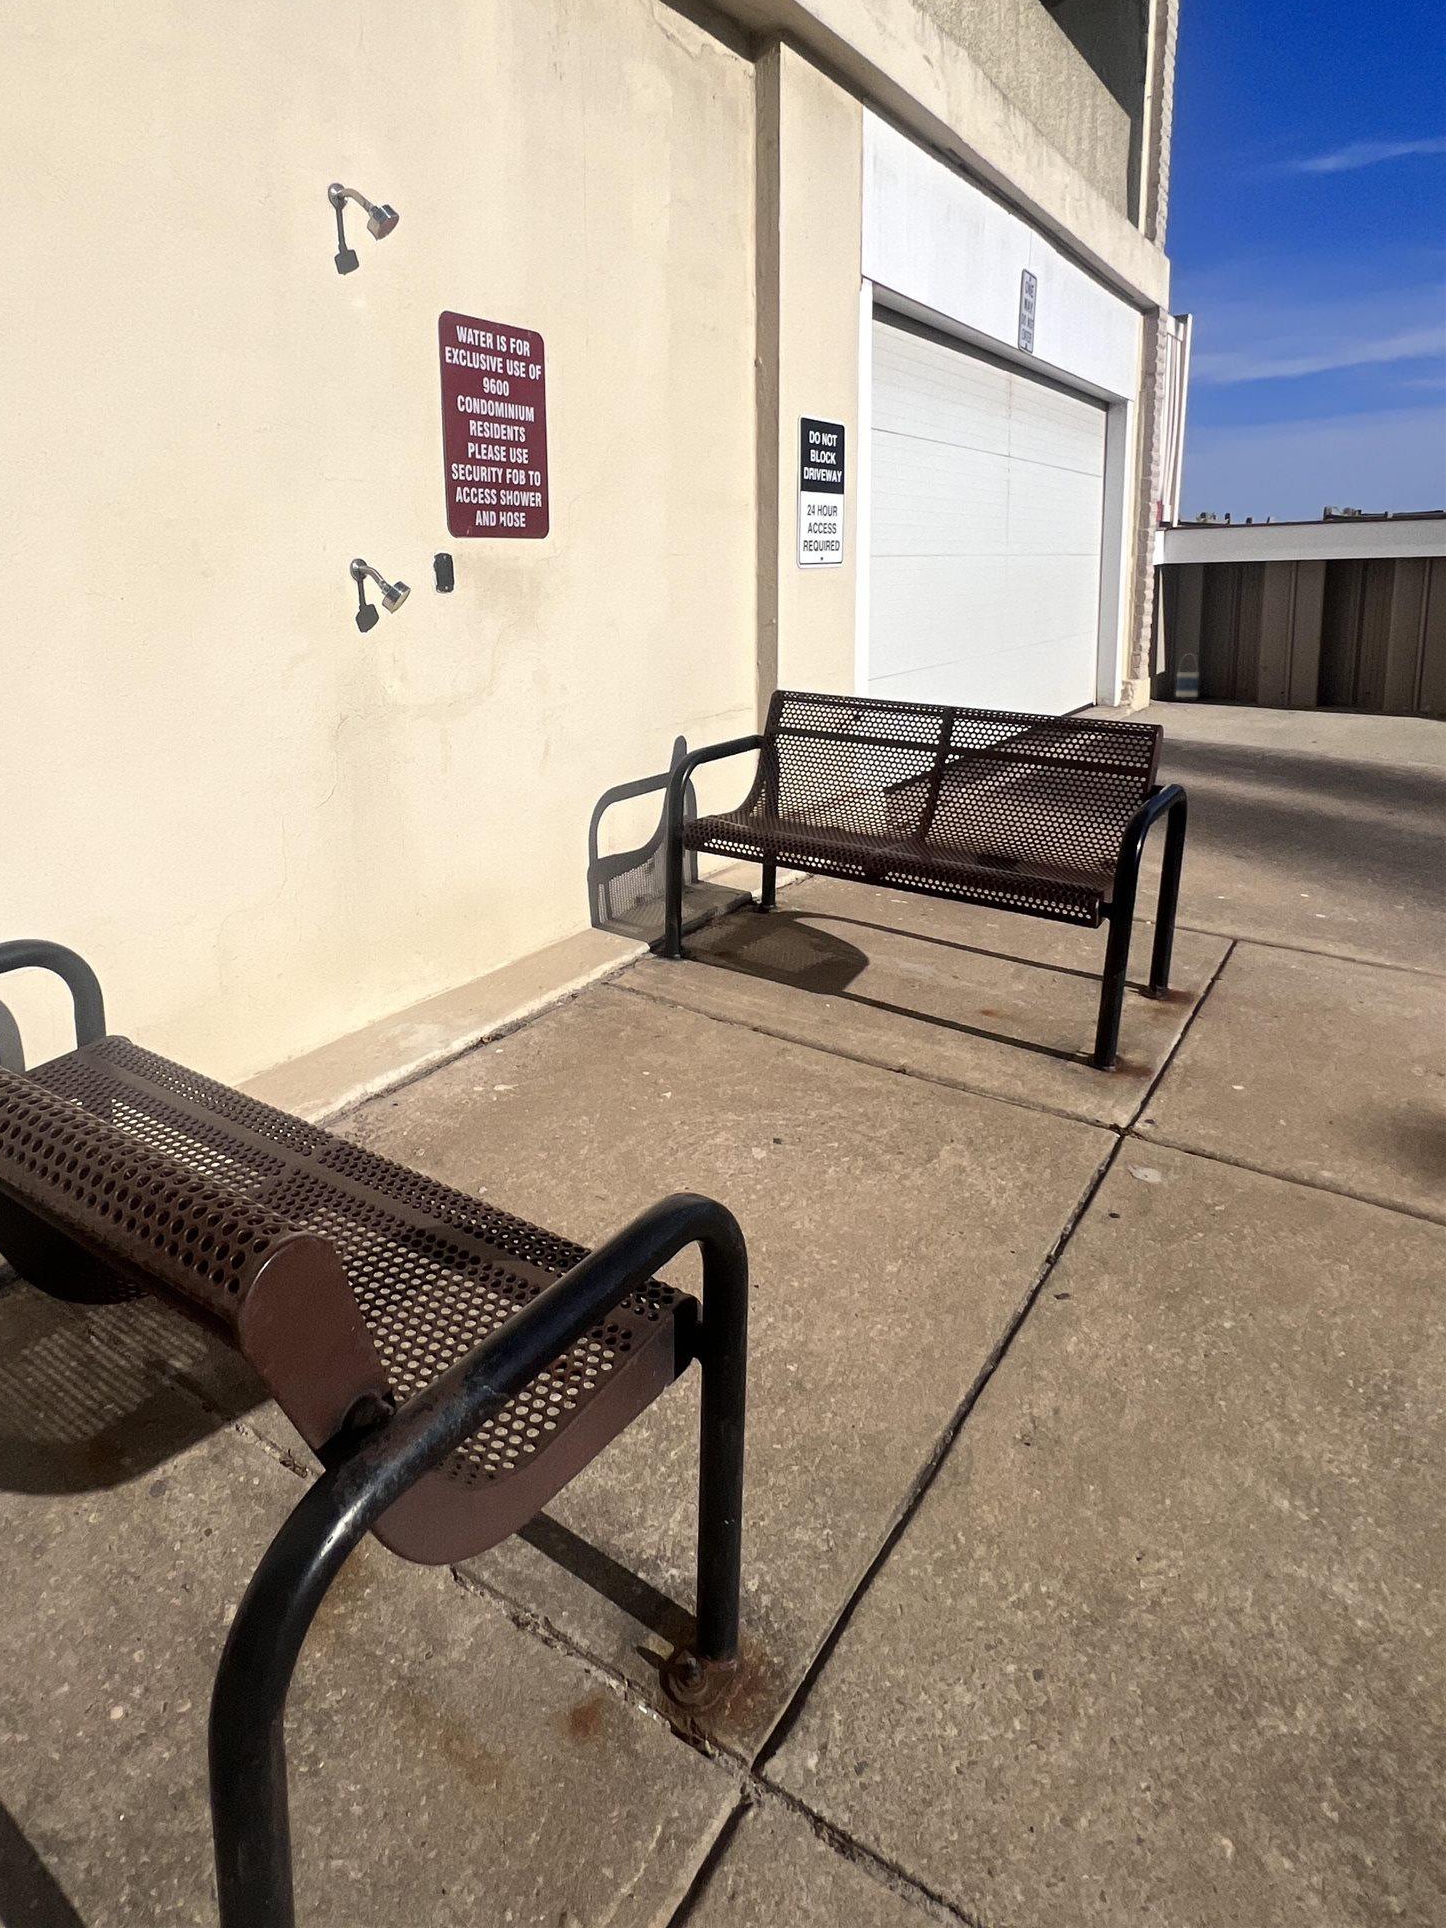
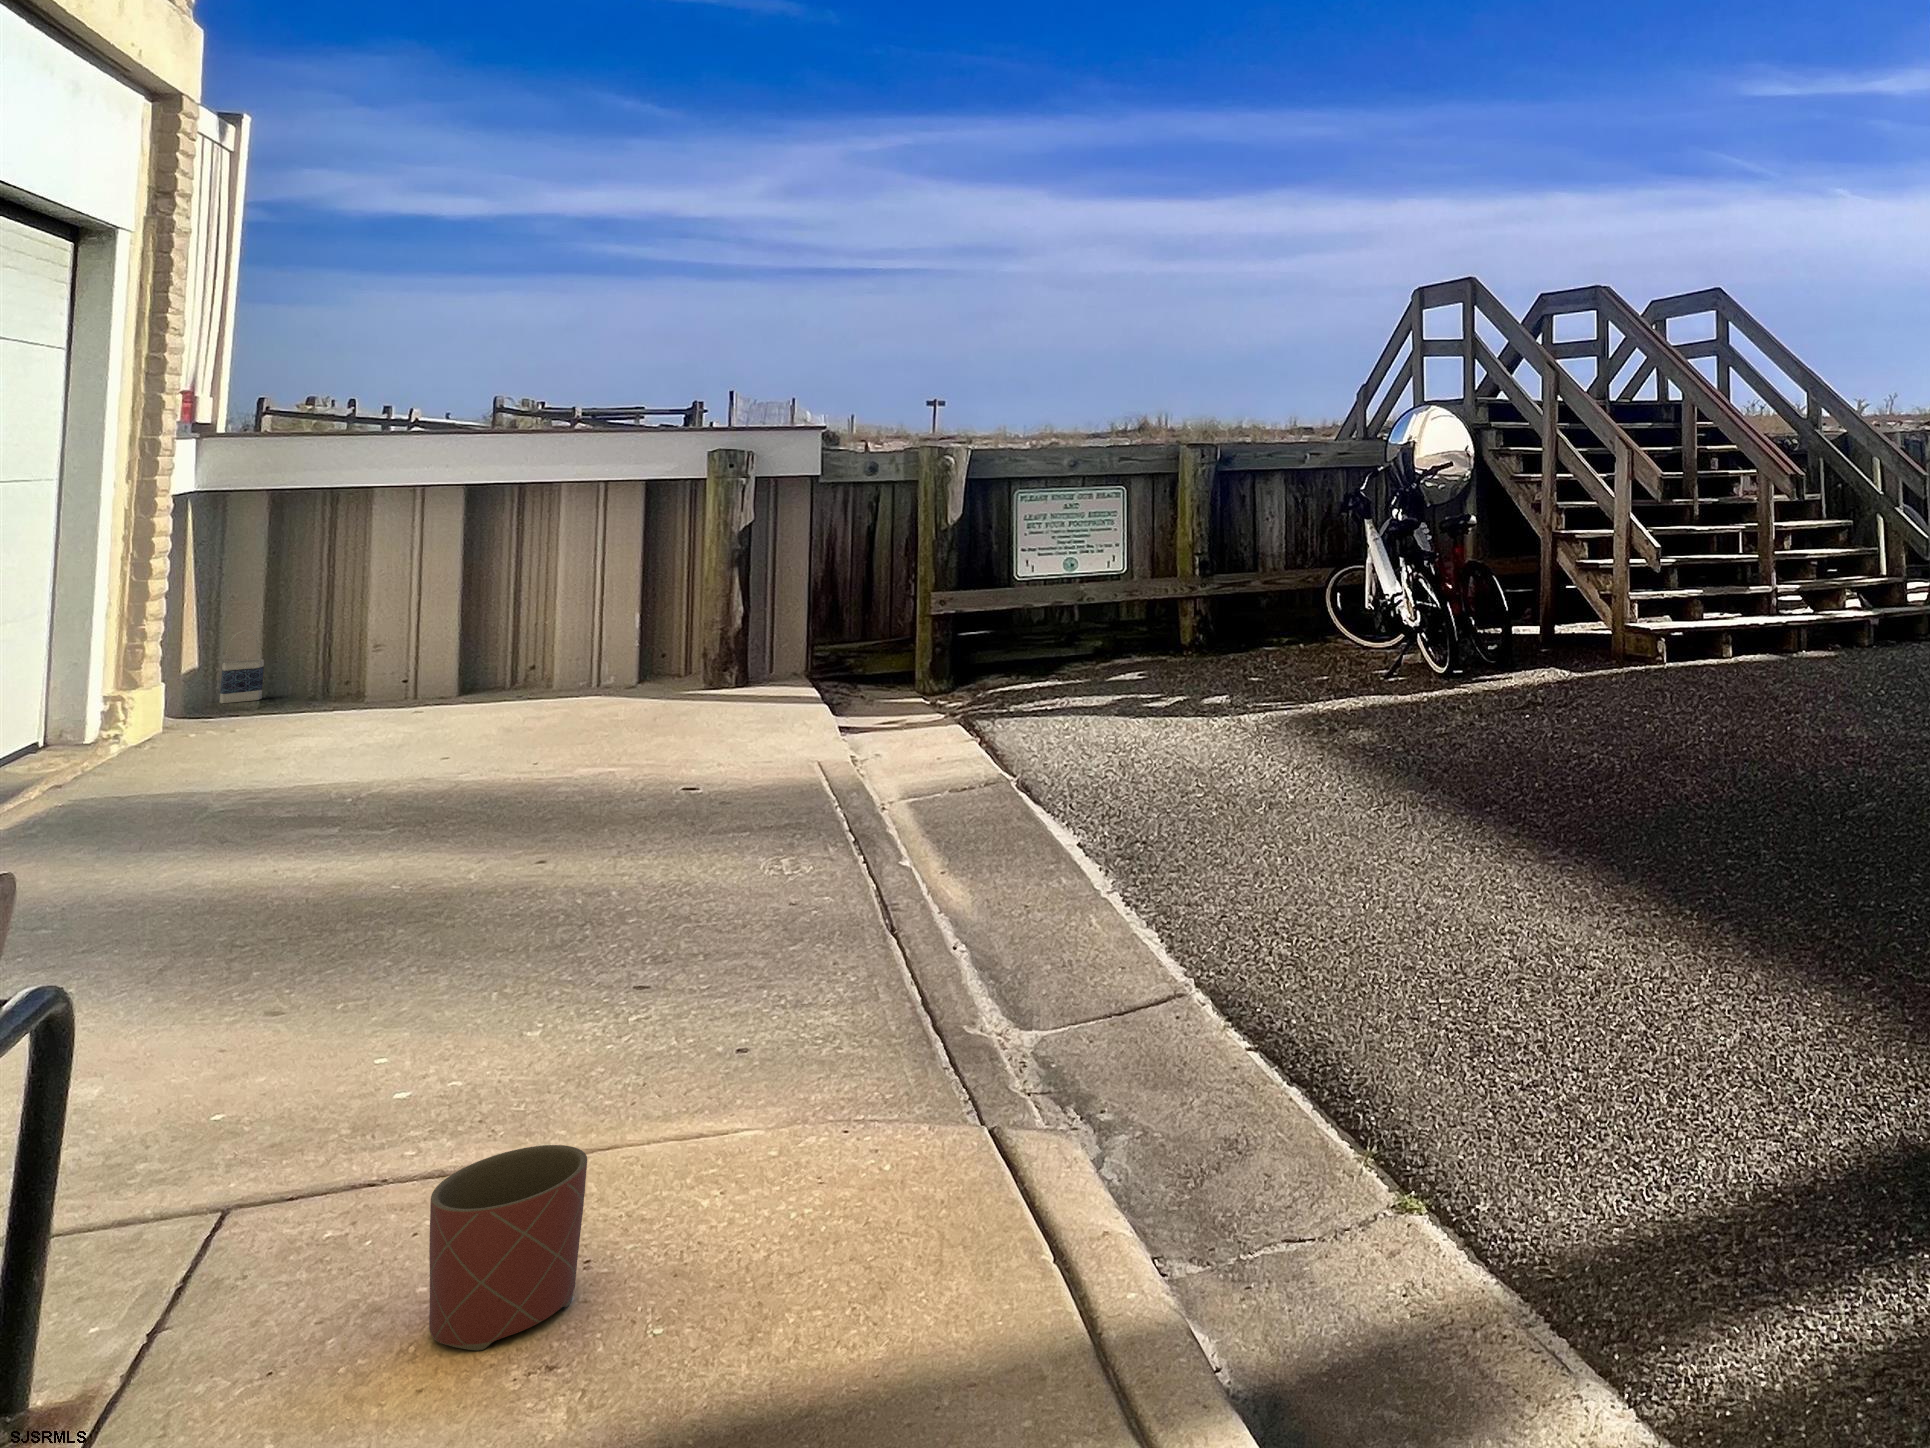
planter: none [1291,911,1382,1004] -> present [429,1145,587,1350]

